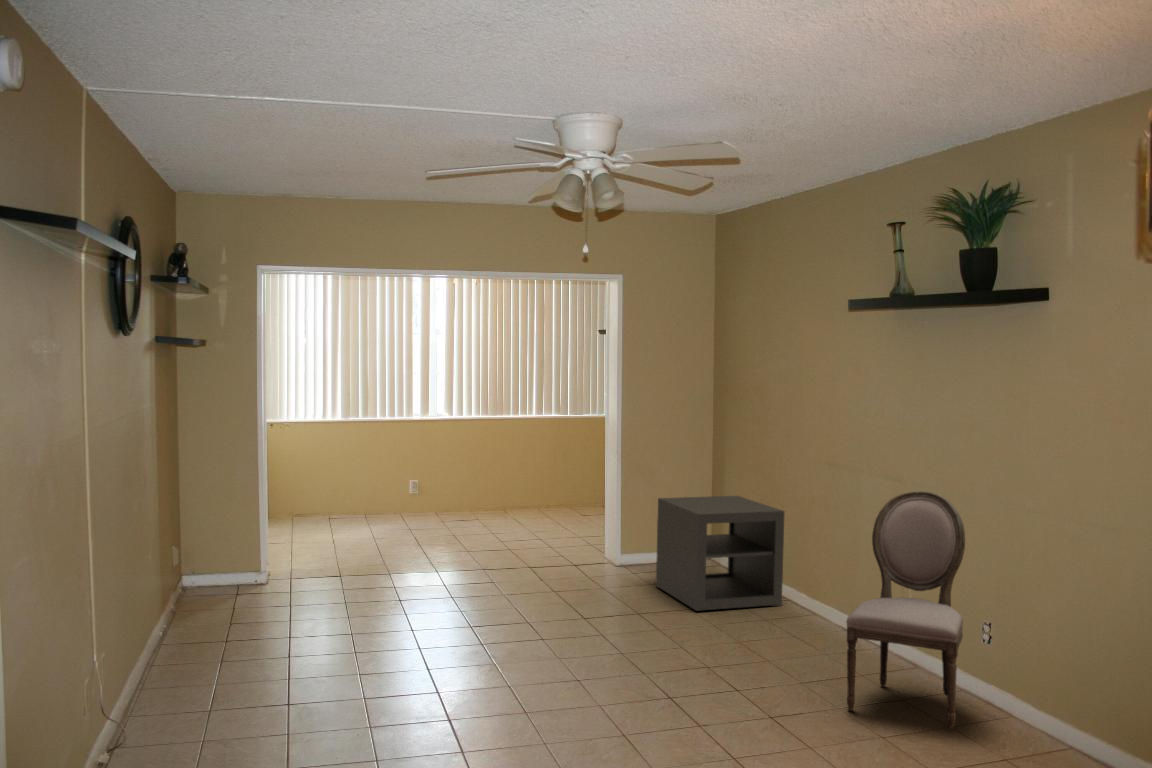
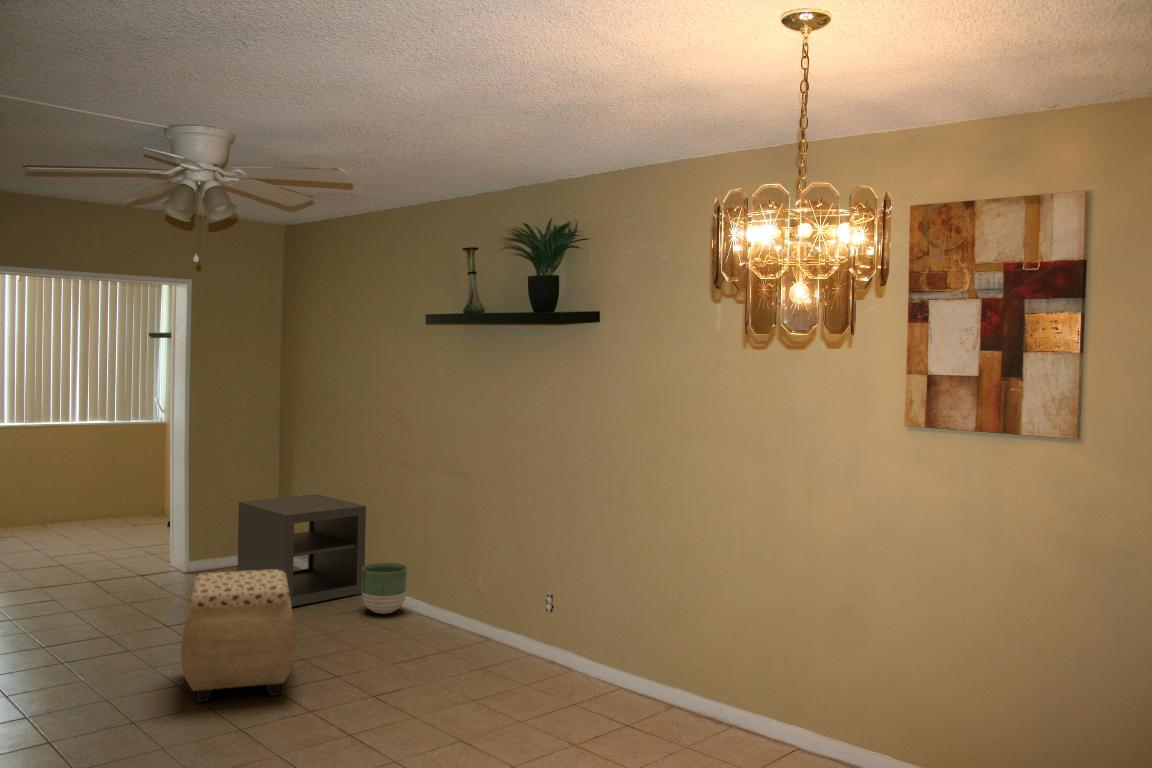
dining chair: present [846,491,965,729] -> none [441,481,534,680]
ottoman: none [577,565,691,699] -> present [181,570,296,702]
planter: none [775,574,825,630] -> present [362,563,407,614]

